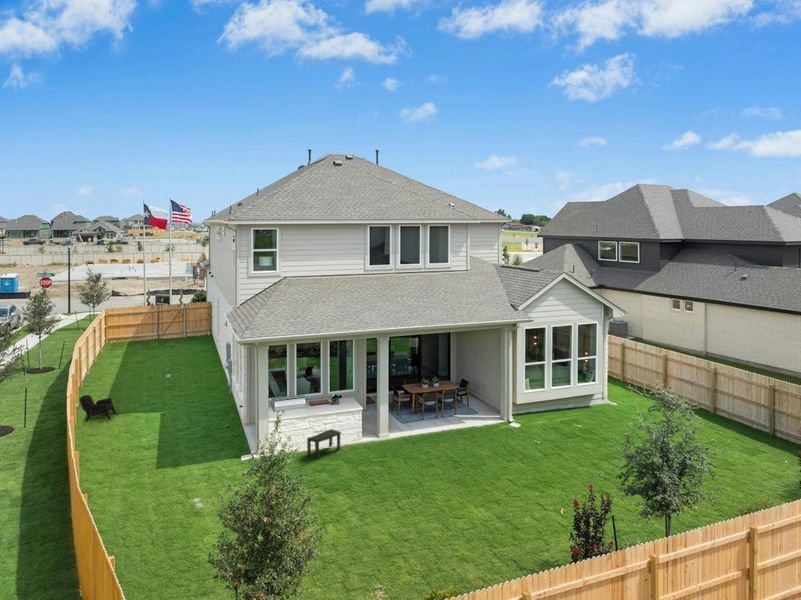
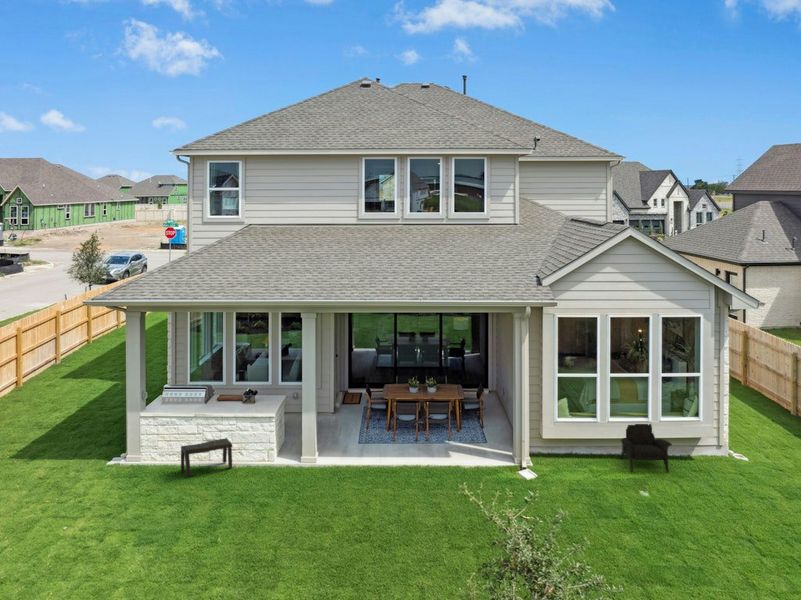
armchair: present [79,395,116,421] -> present [621,424,672,472]

